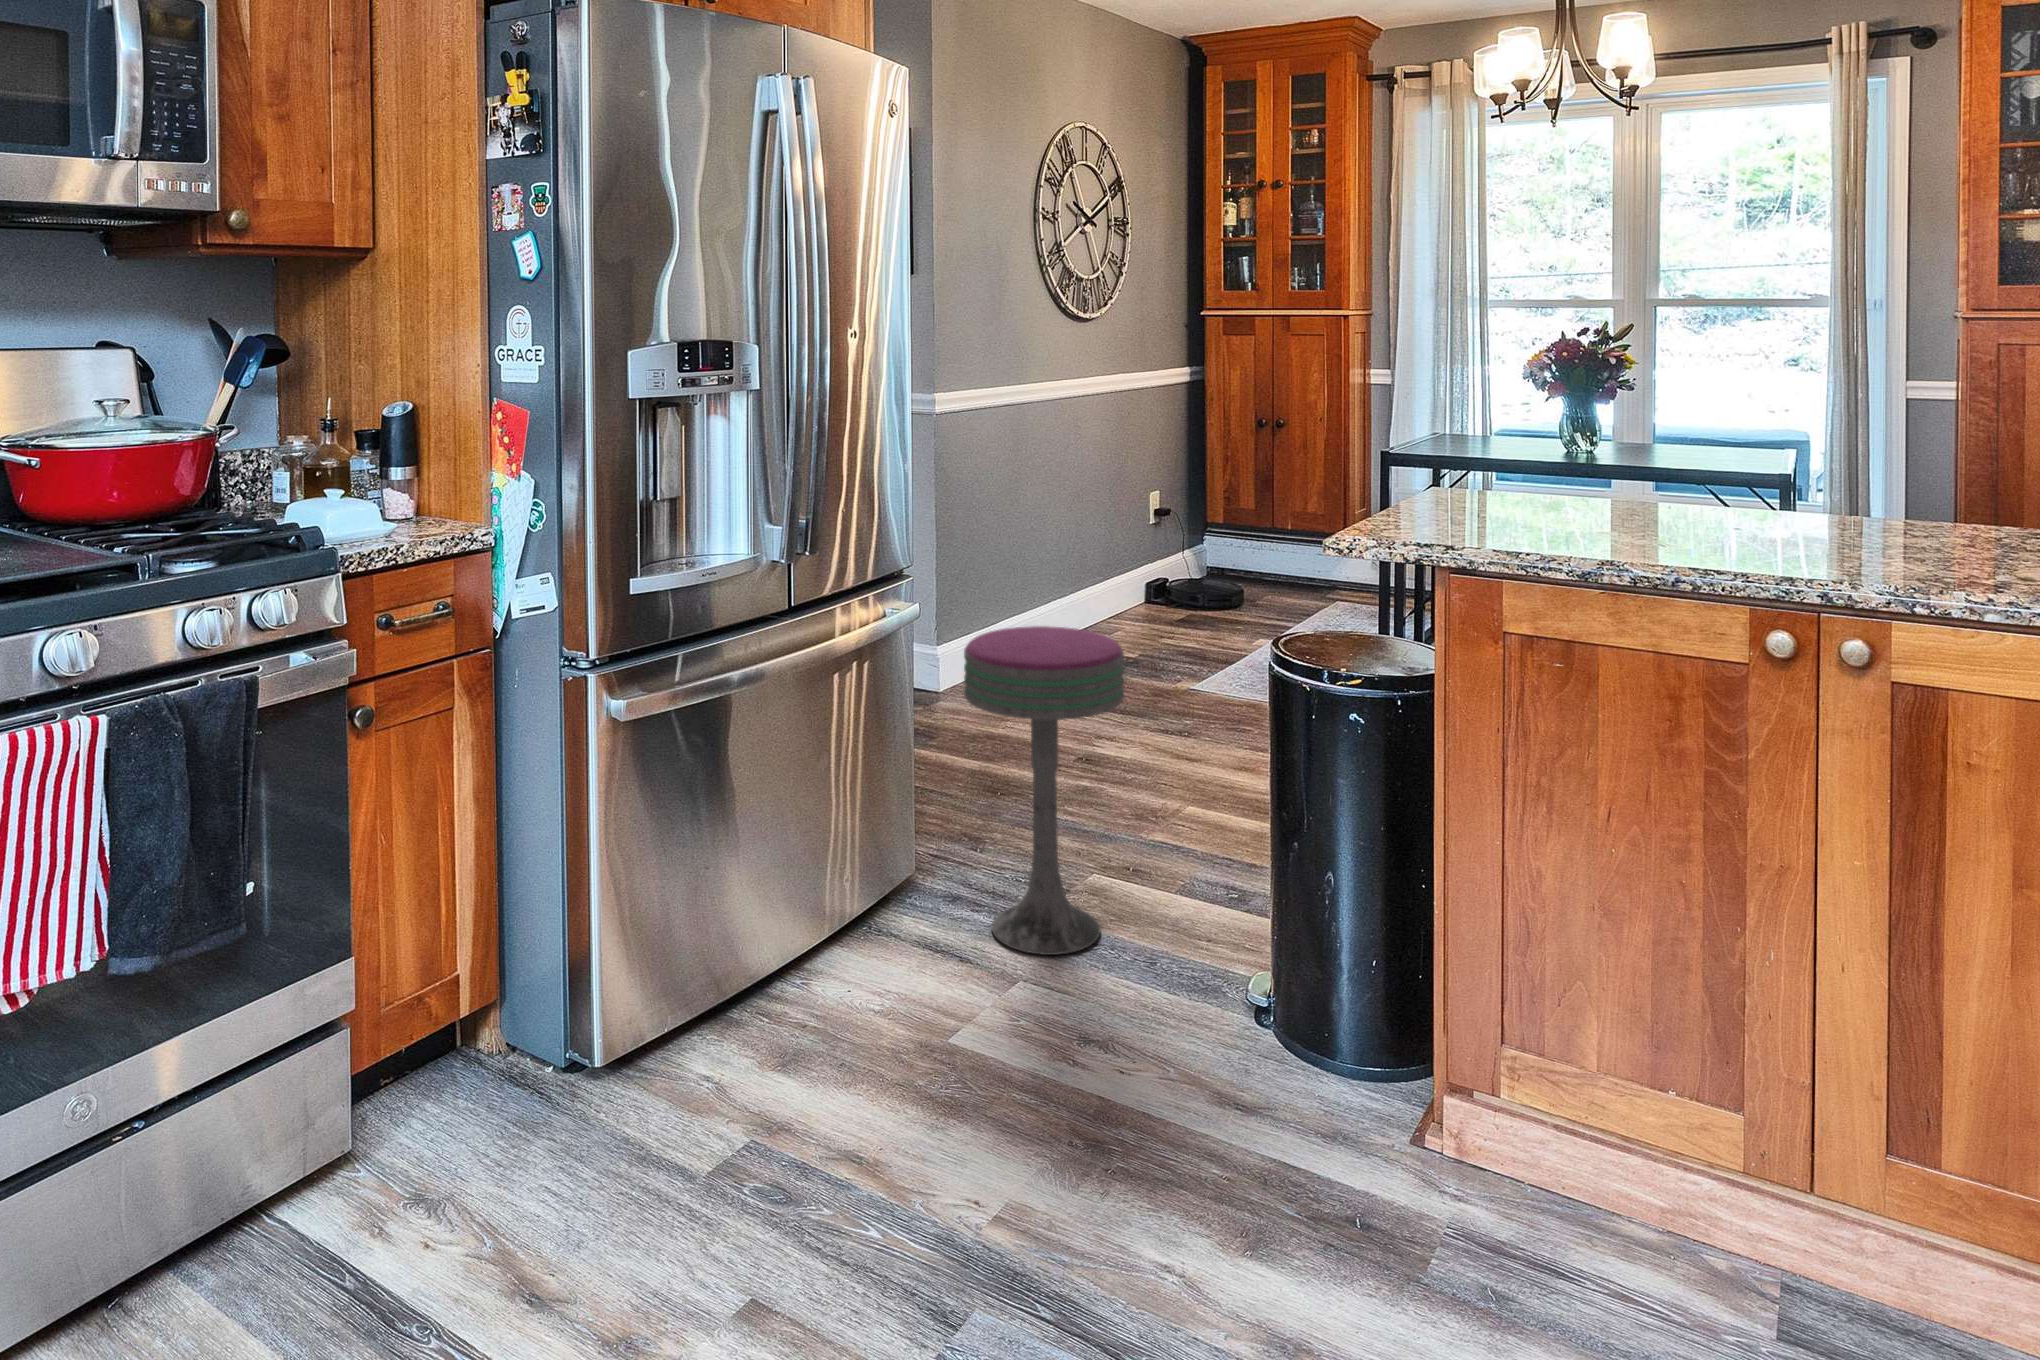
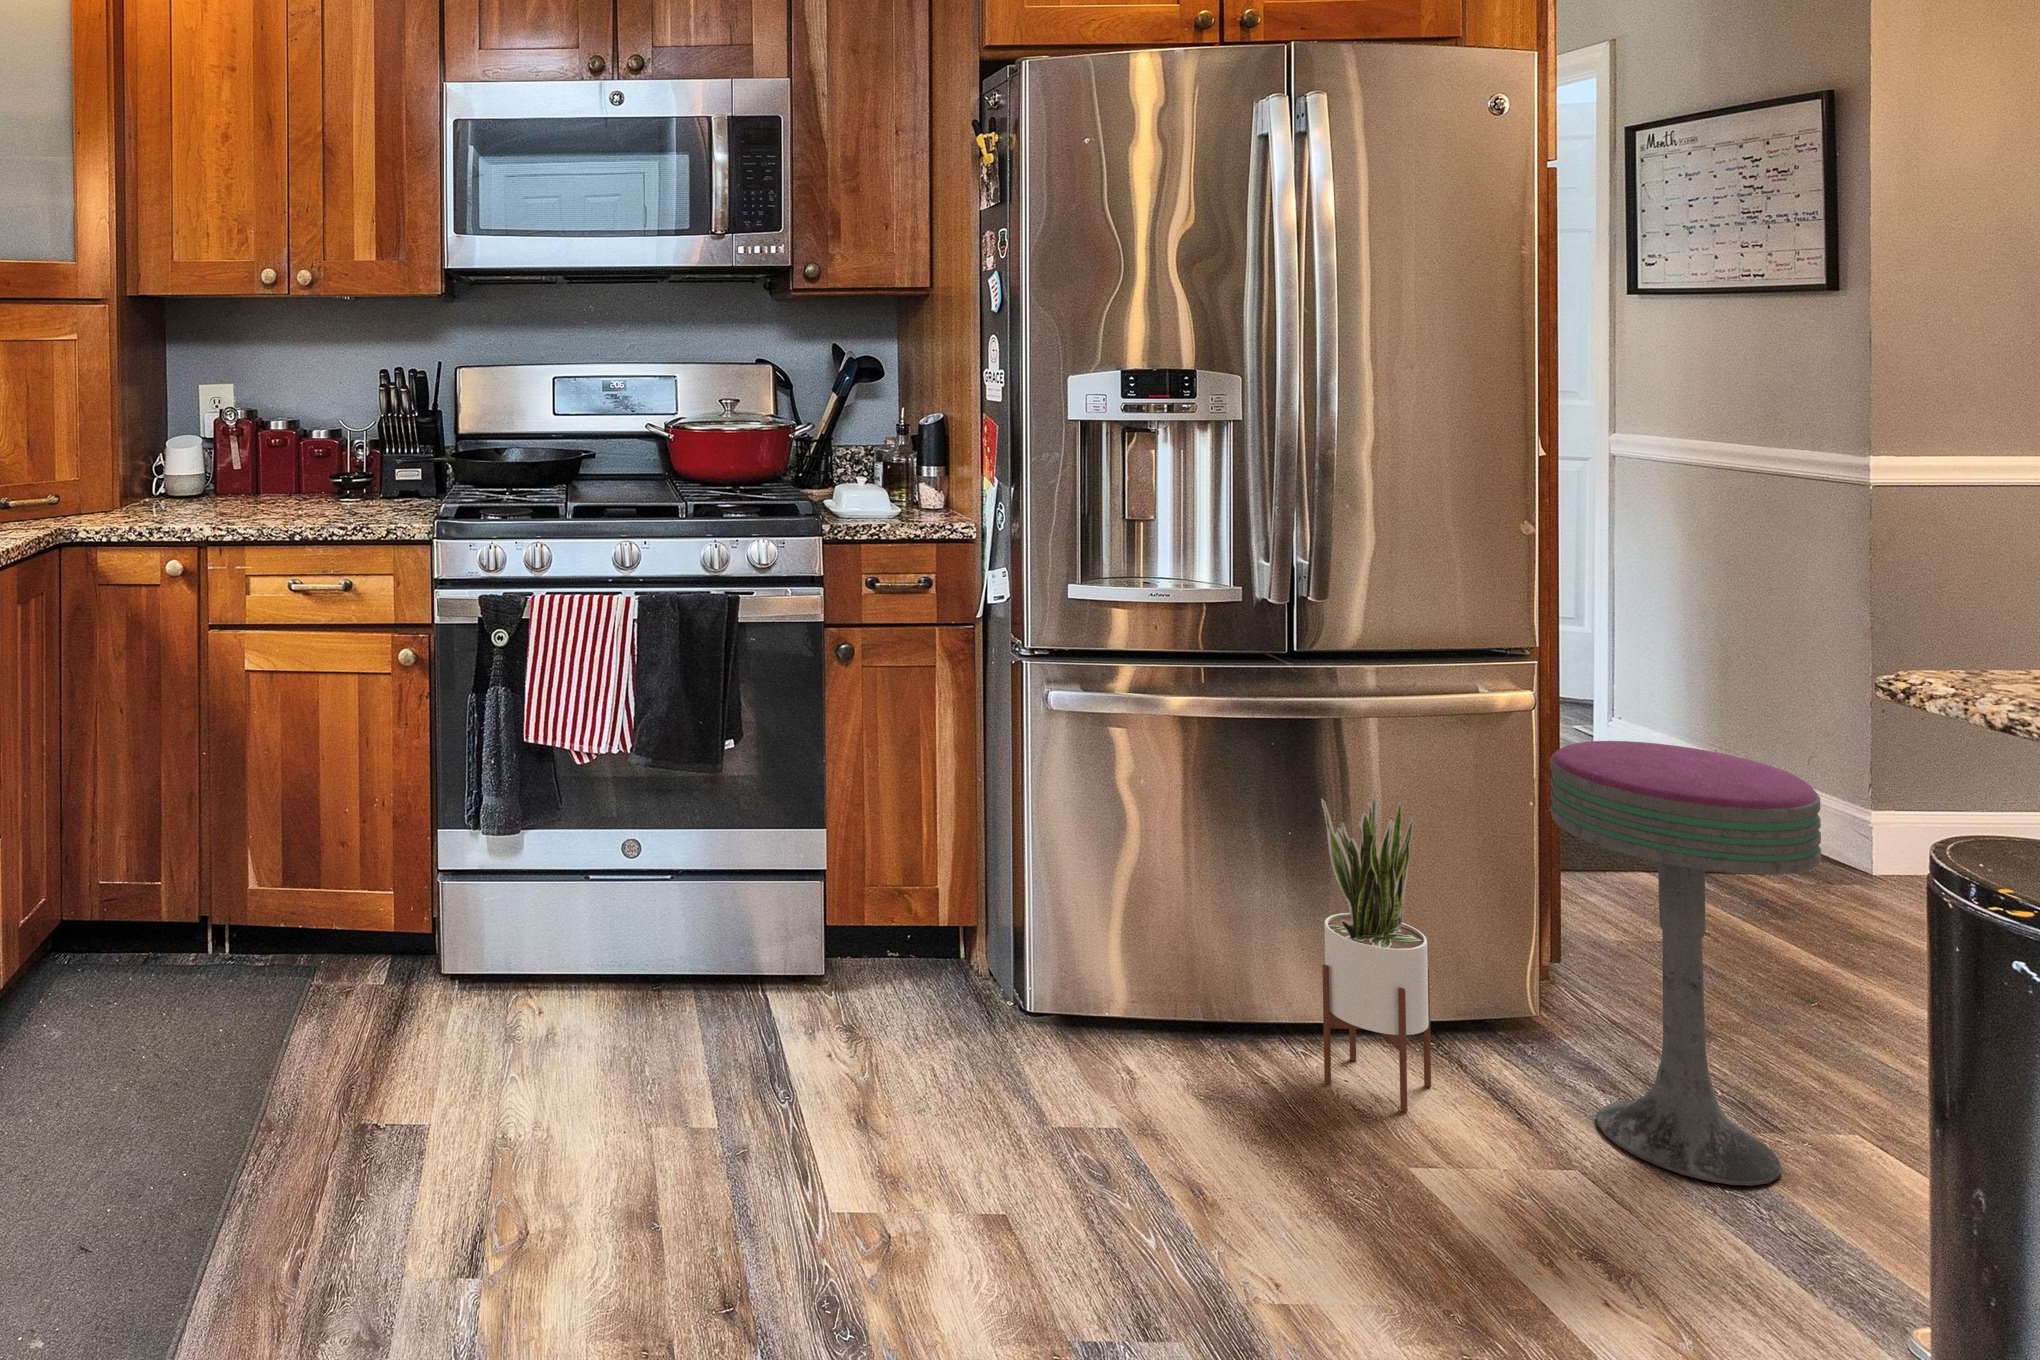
potted plant: none [829,719,908,1002] -> present [1321,788,1431,1112]

